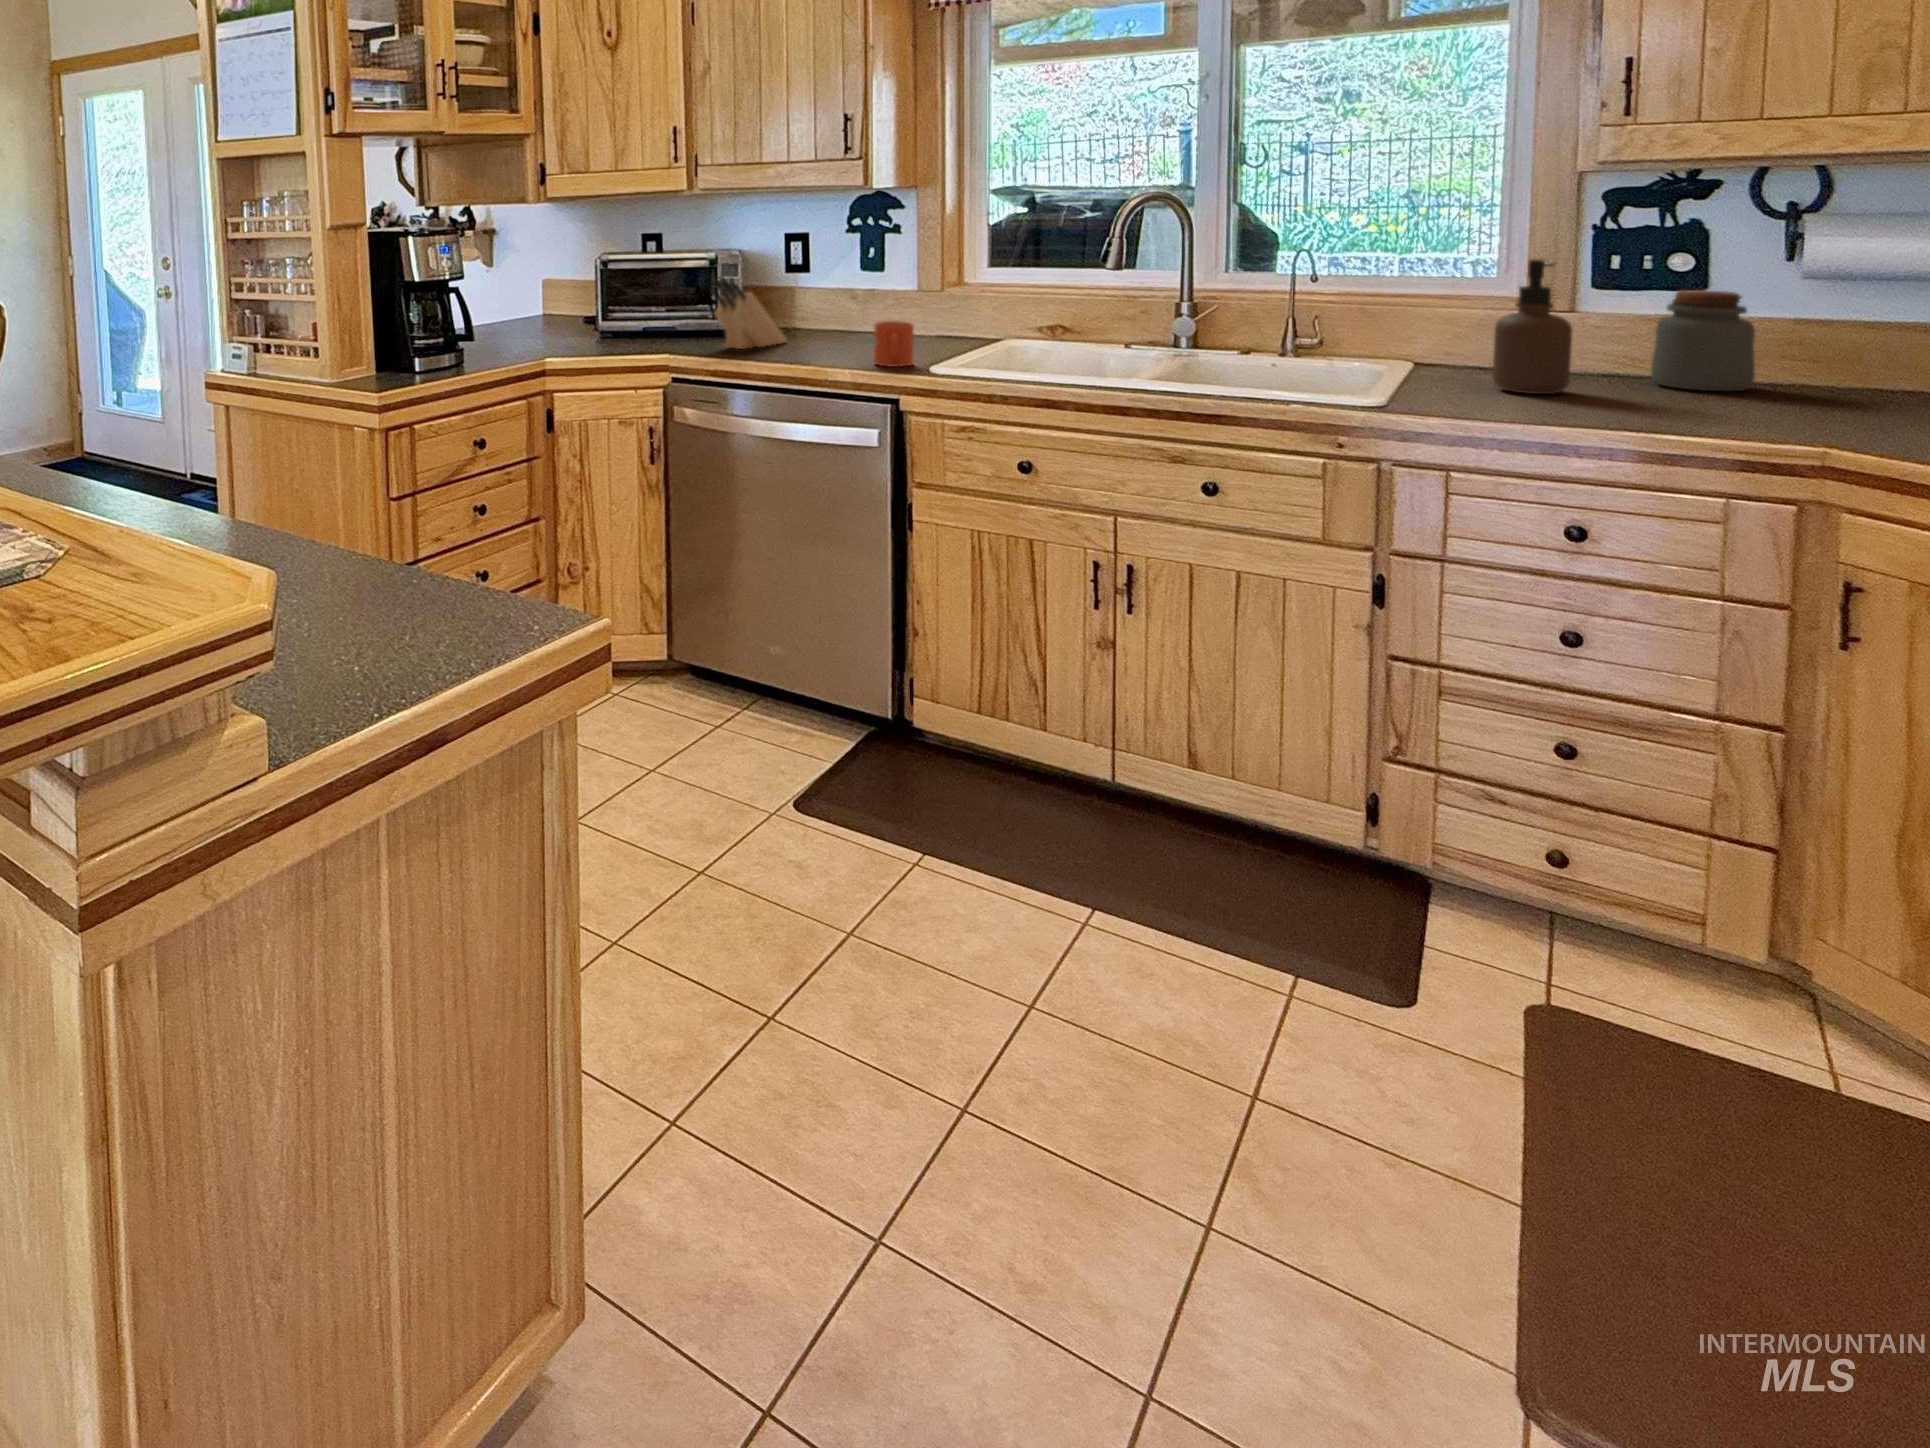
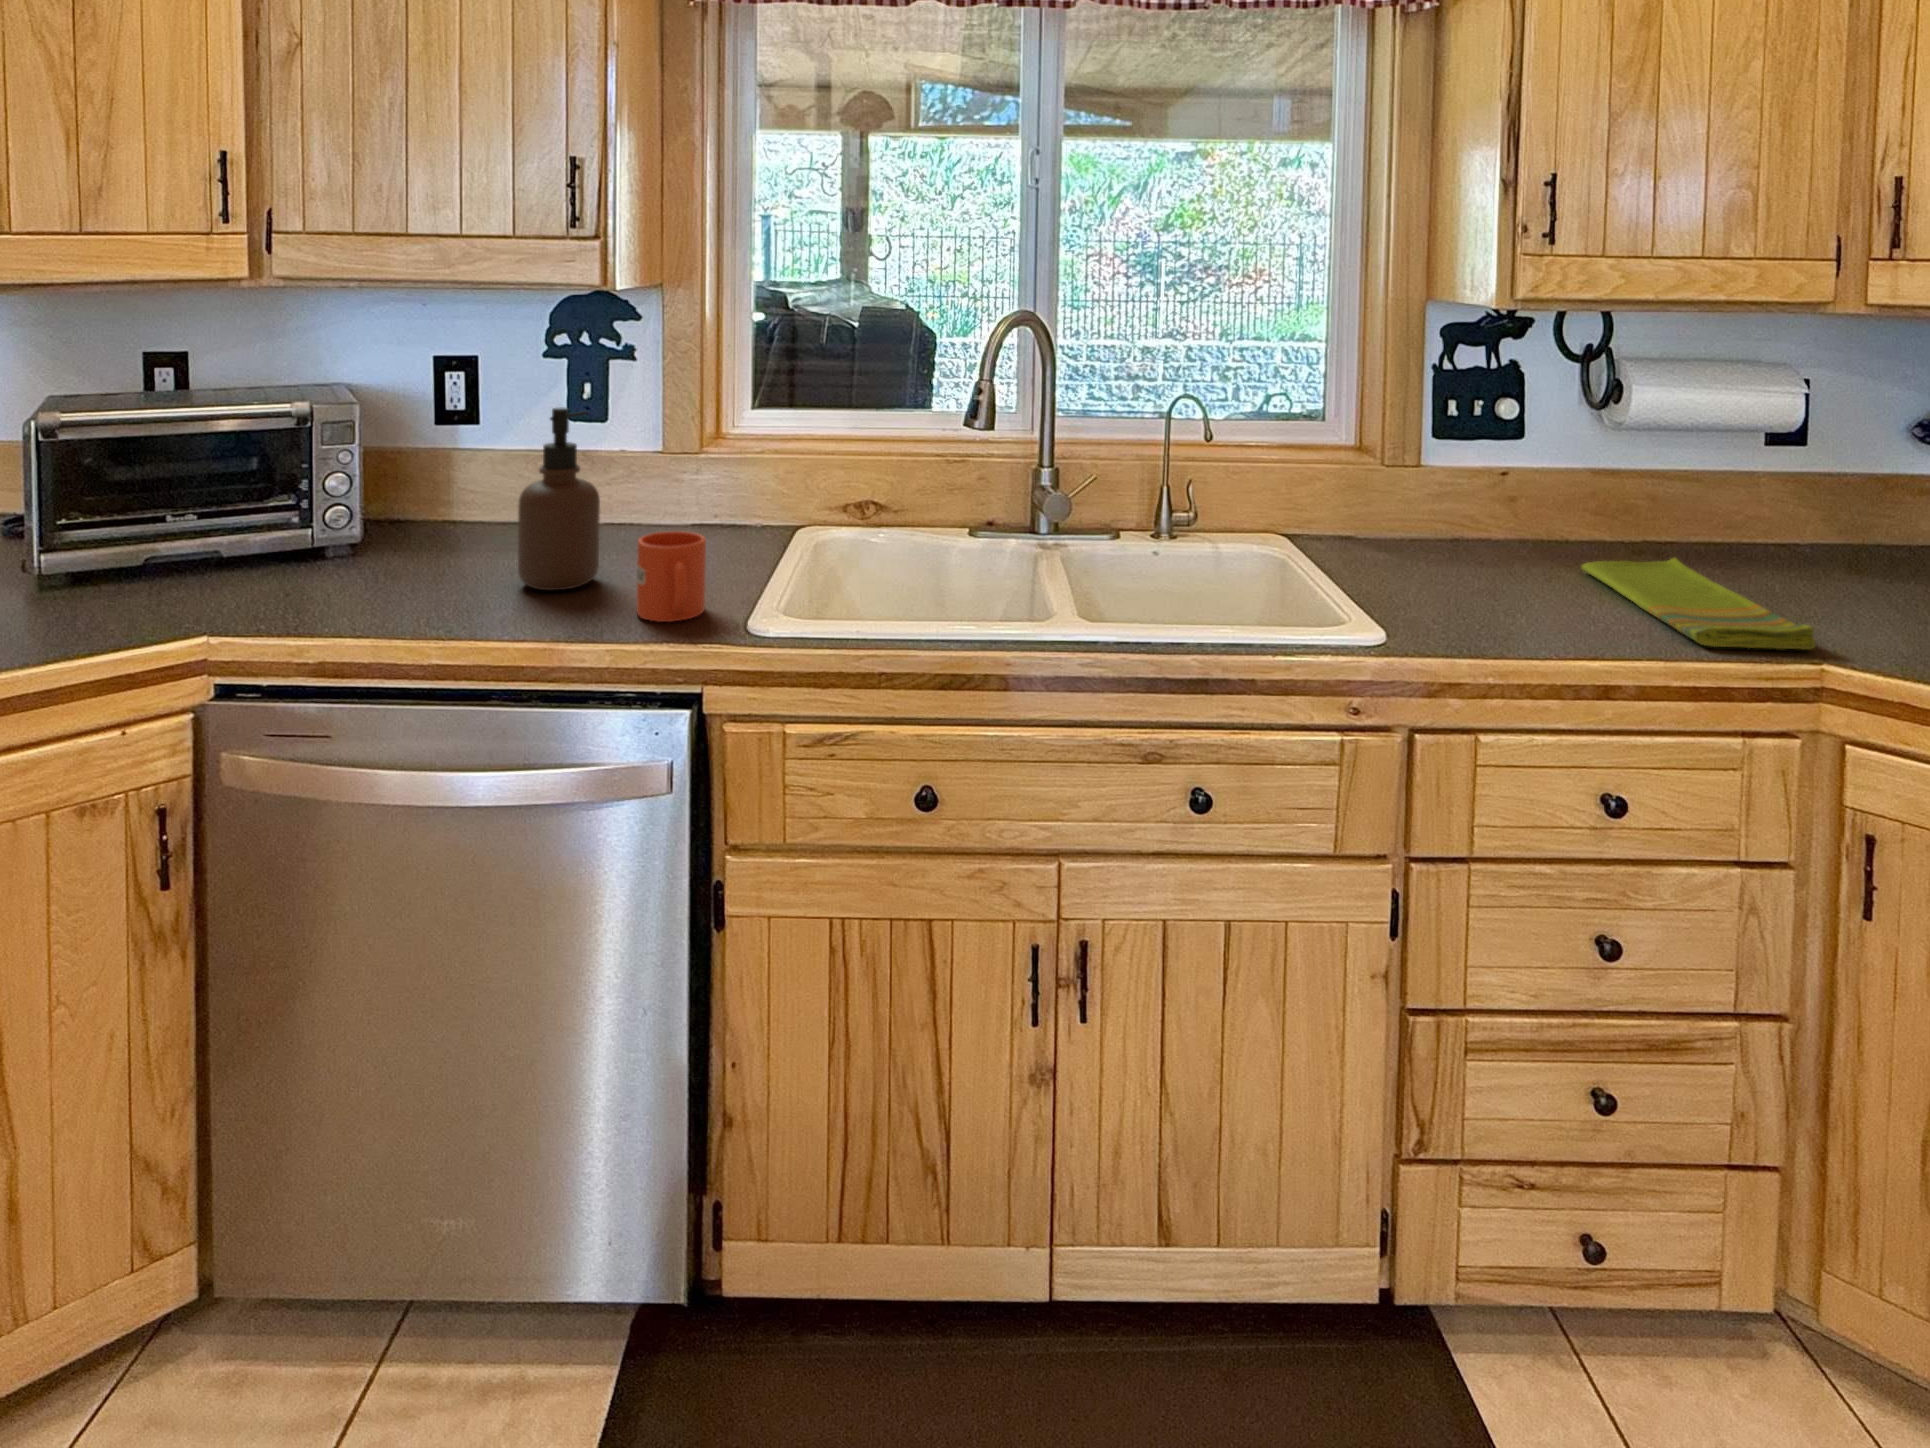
soap dispenser: present [1492,259,1572,394] -> present [518,407,600,590]
knife block: present [711,275,786,349] -> none [300,451,451,593]
jar: present [1651,290,1755,391] -> none [1503,440,1591,558]
dish towel: none [1696,389,1839,440] -> present [1581,558,1815,649]

